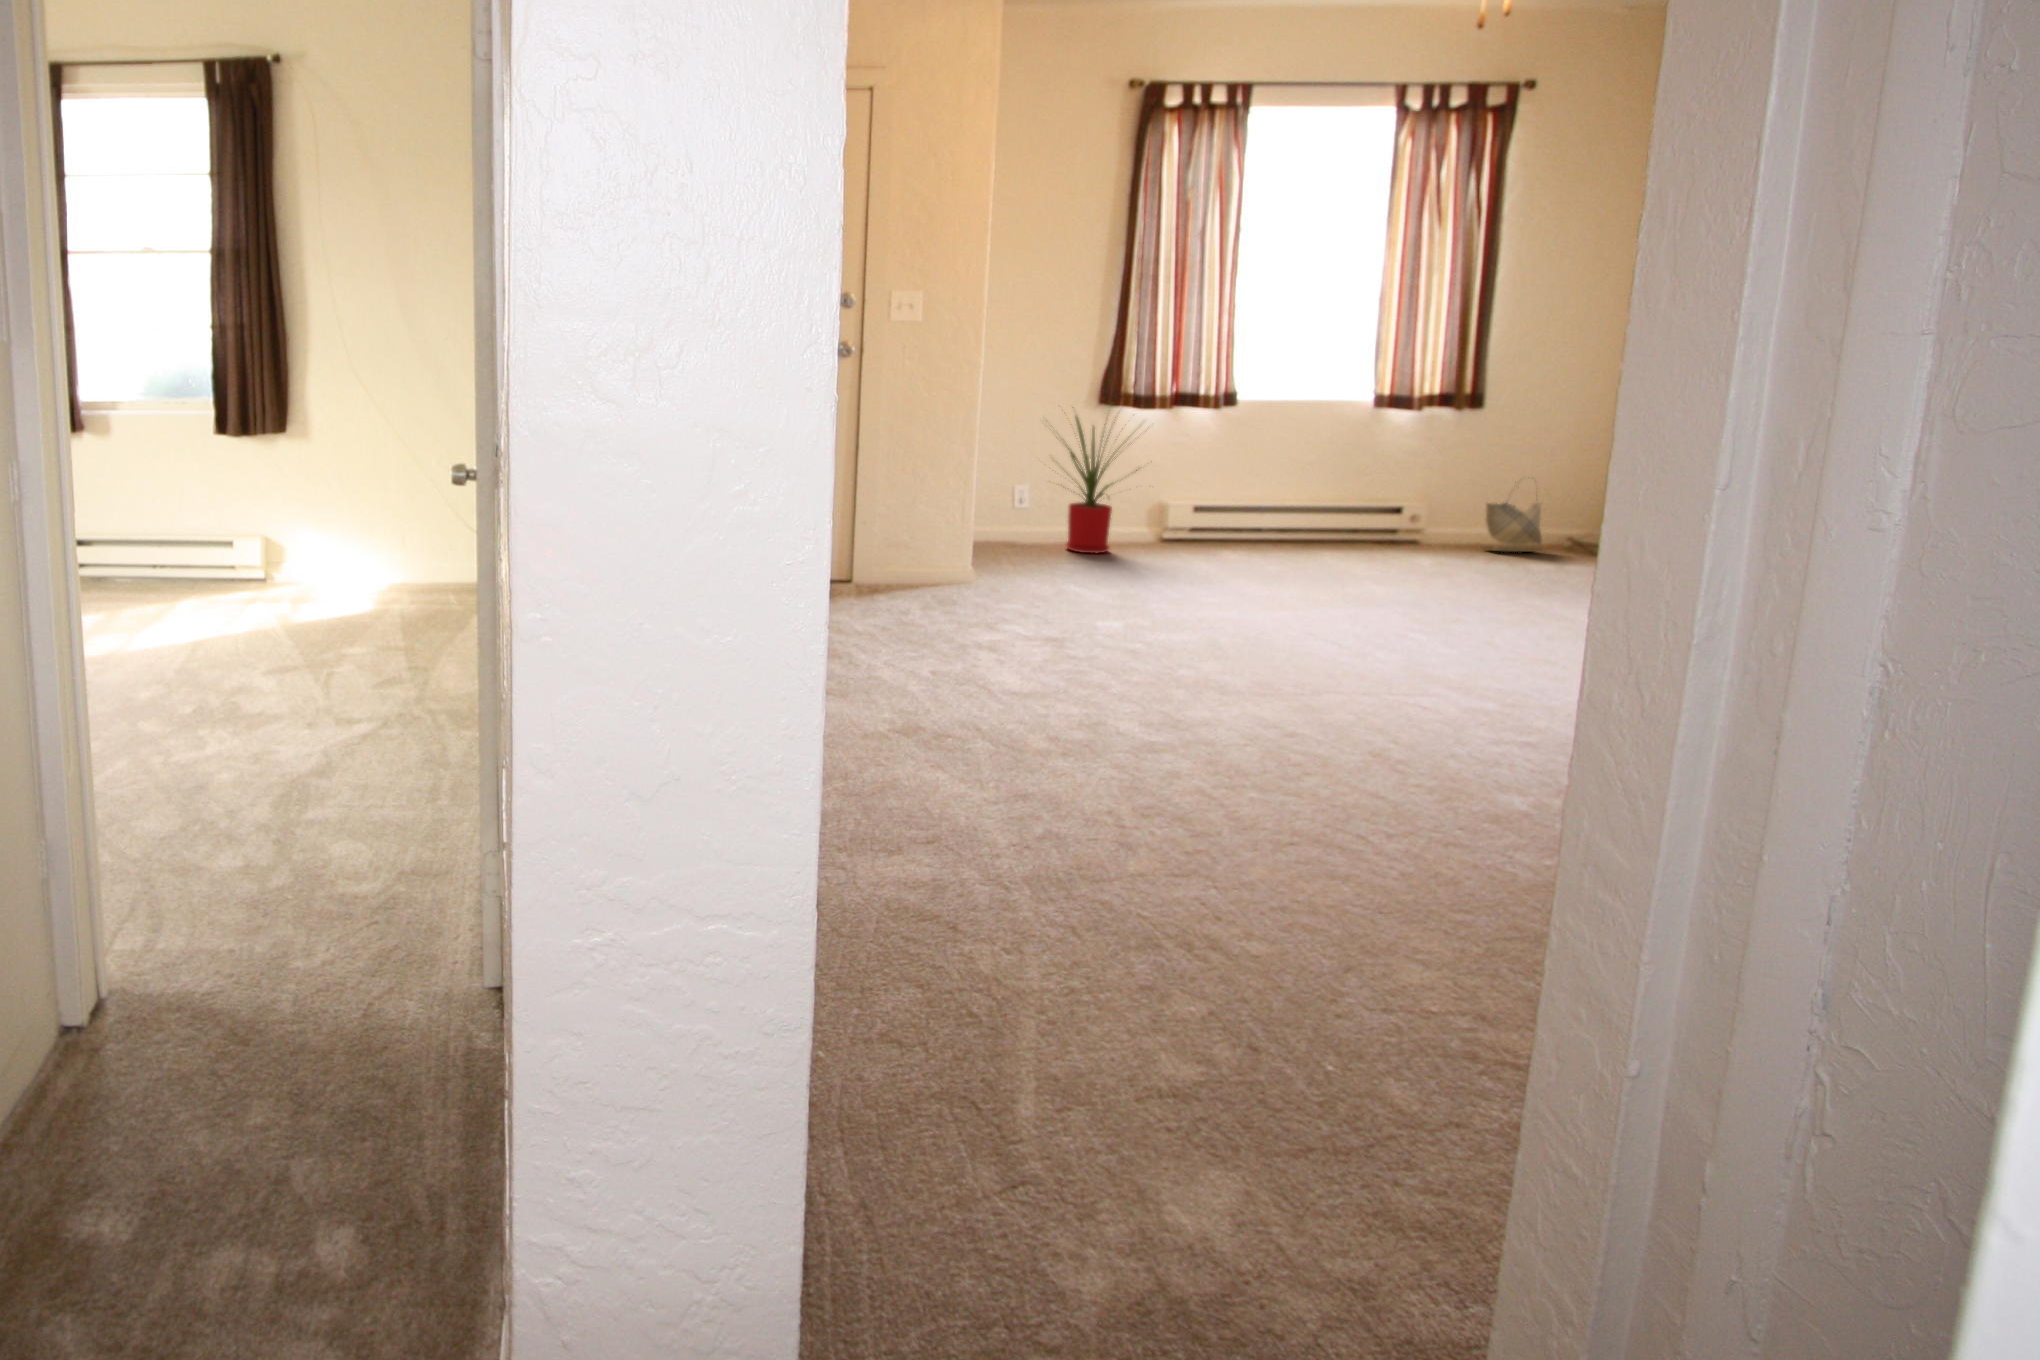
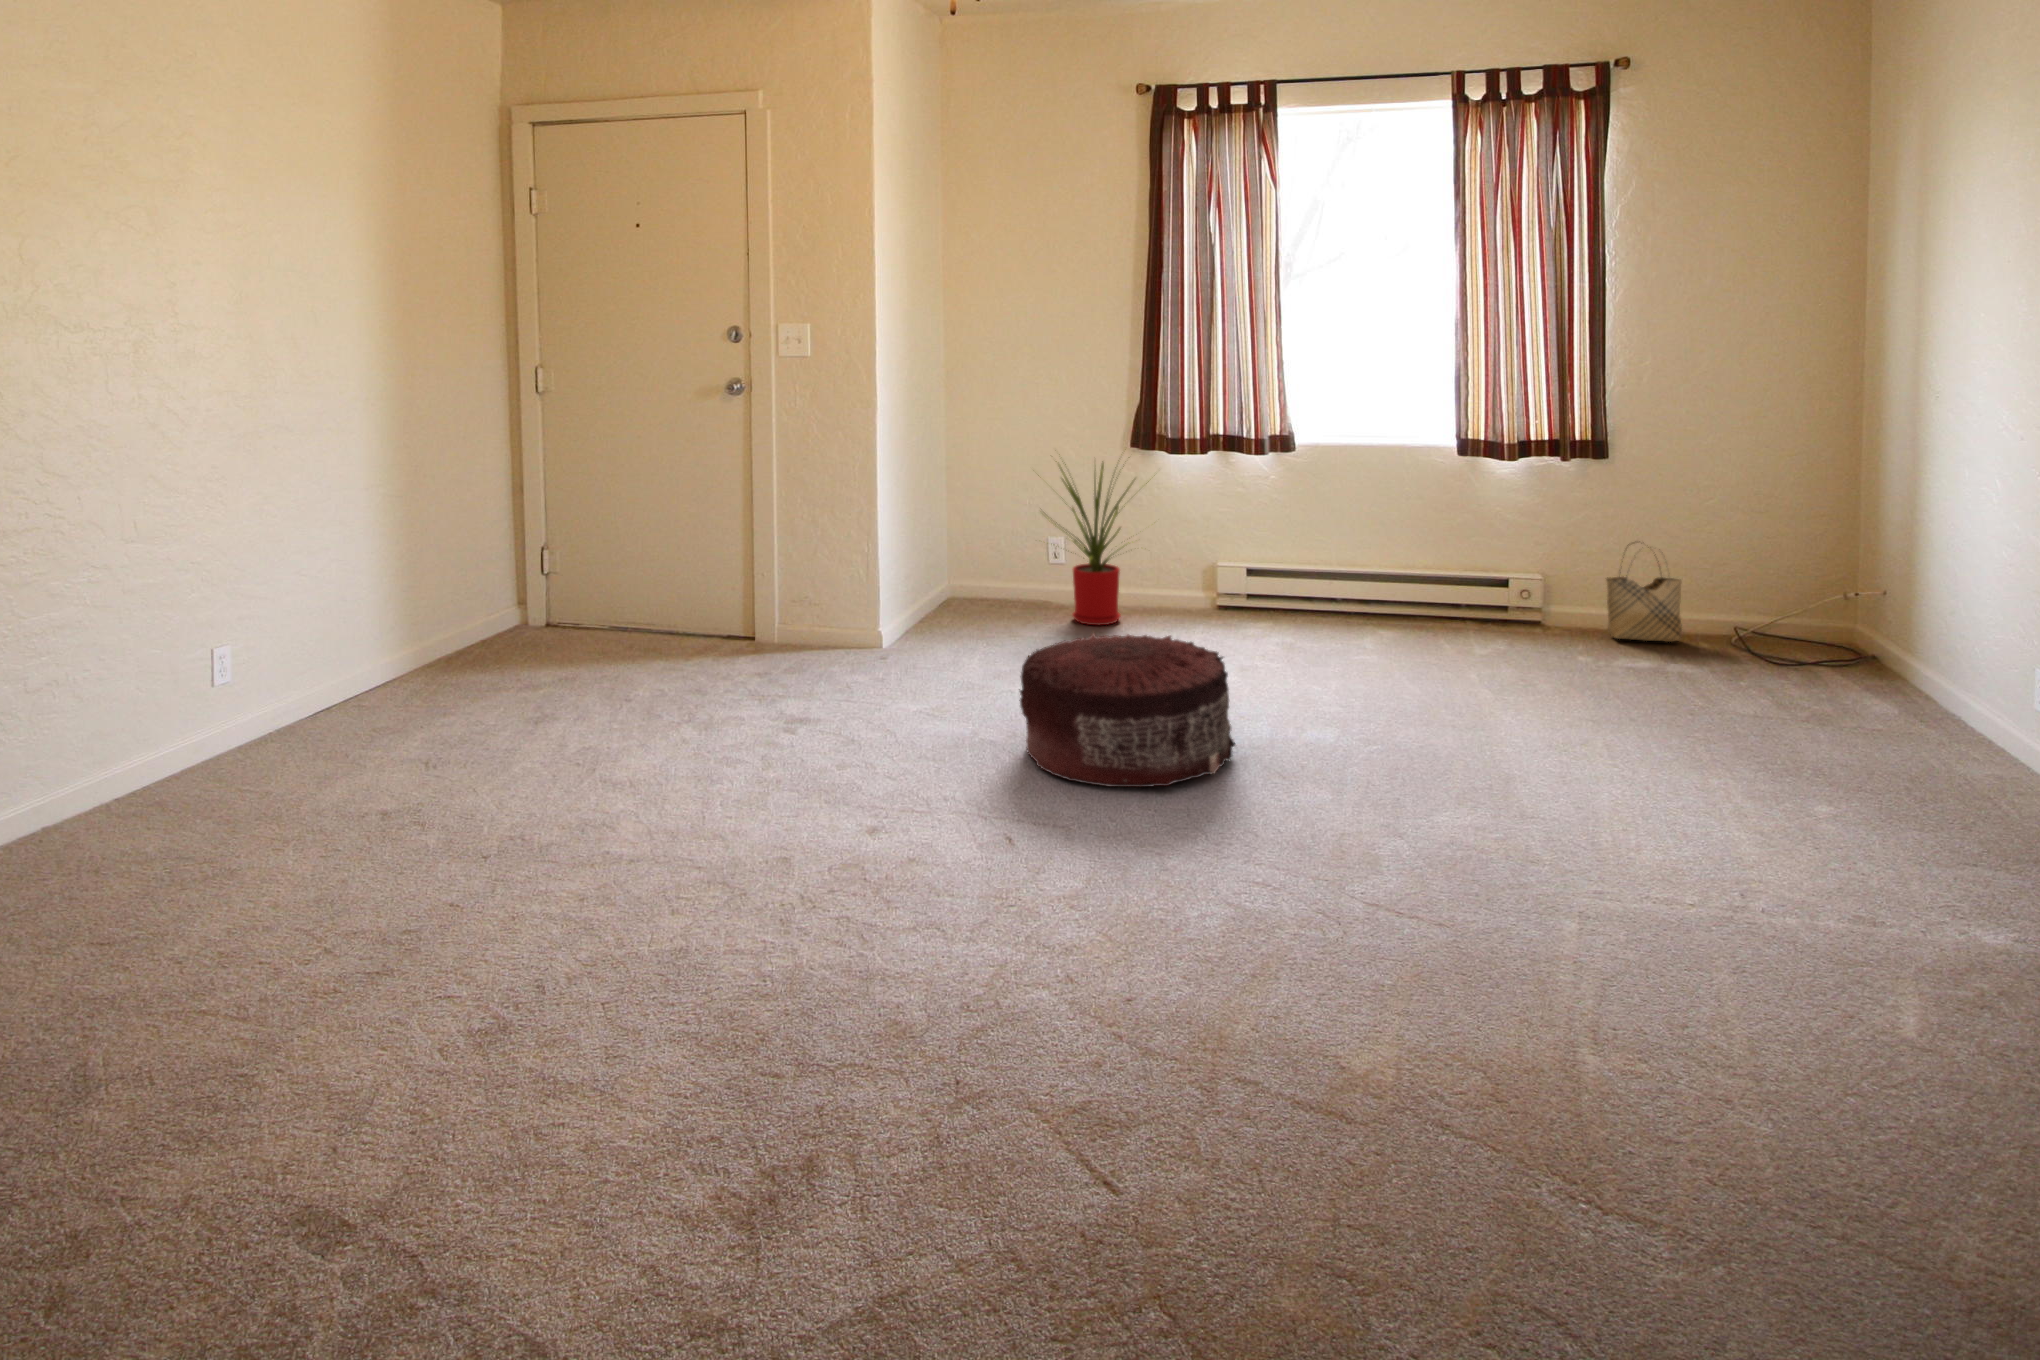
pouf: none [1232,539,1429,651] -> present [1019,634,1236,787]

